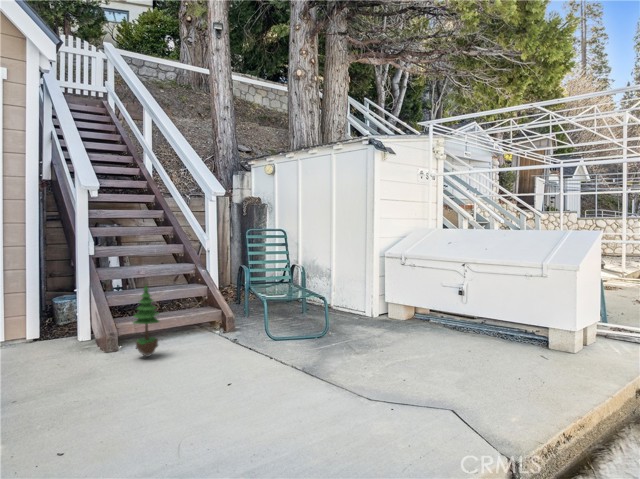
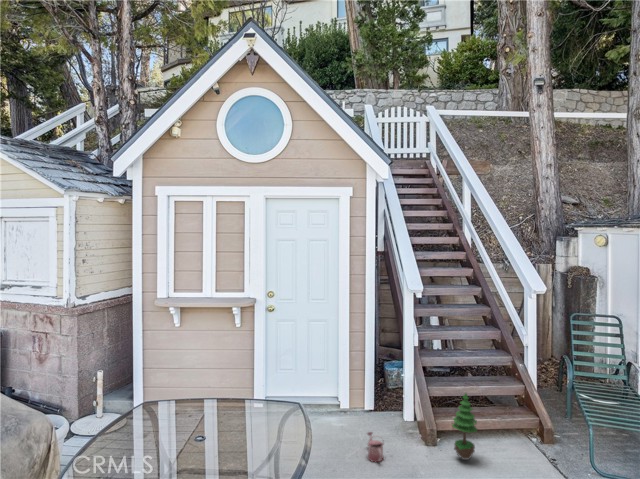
watering can: none [21,349,47,381] -> present [368,432,384,462]

